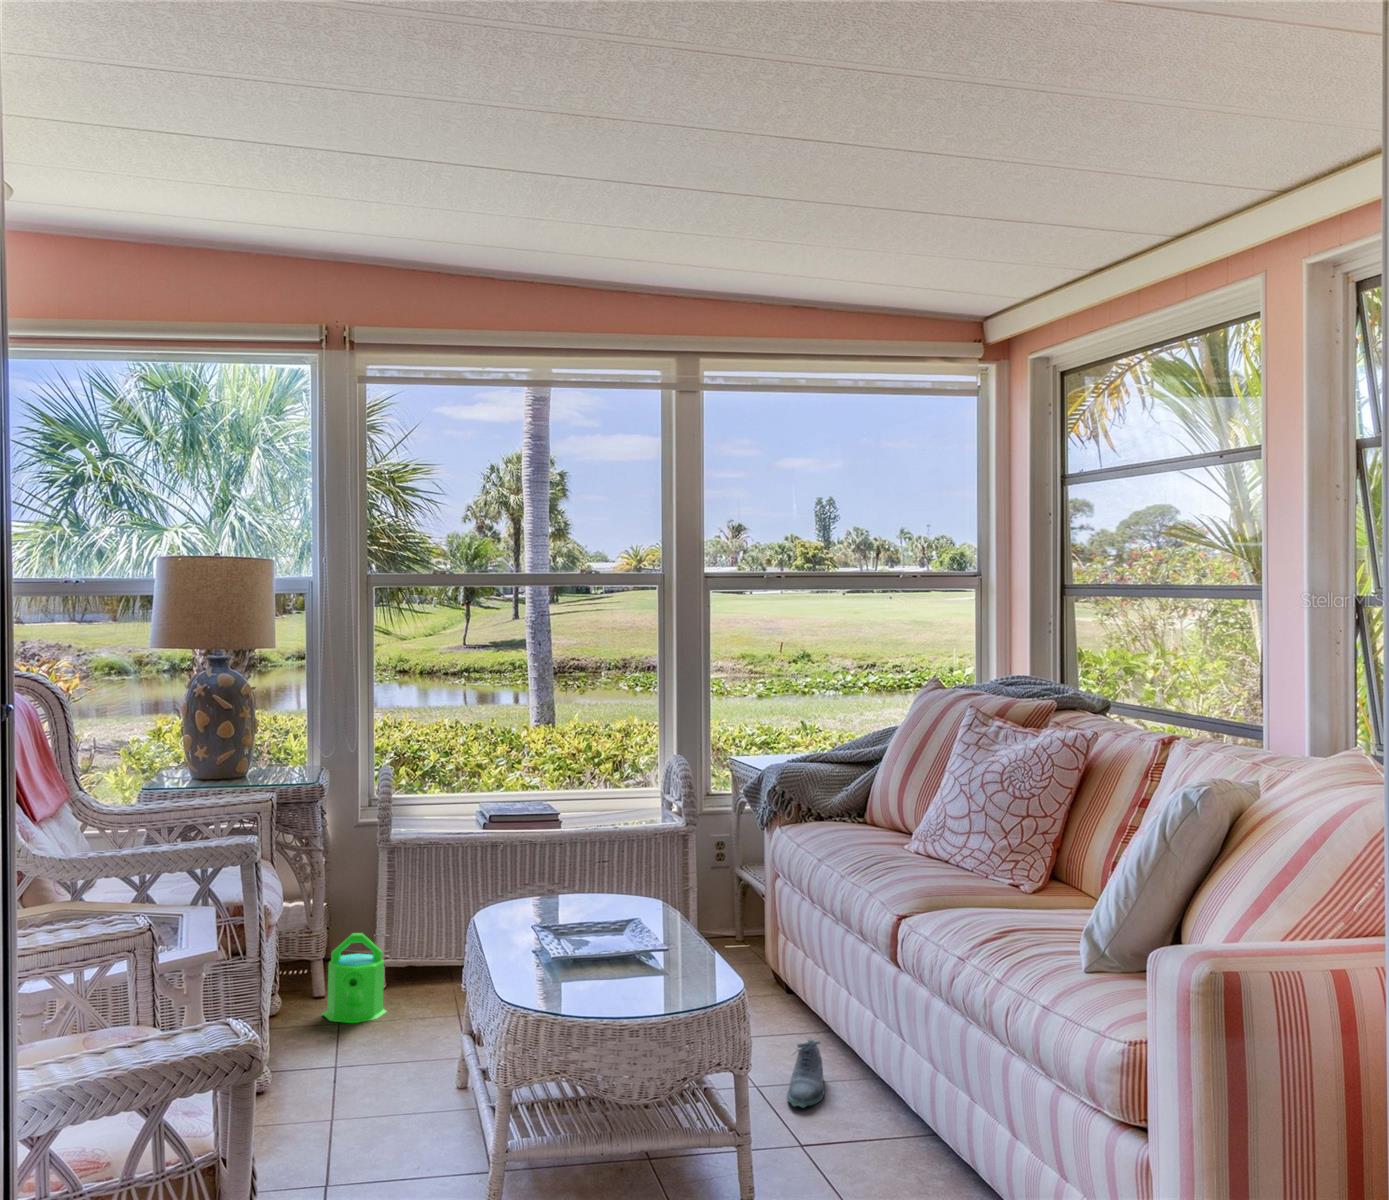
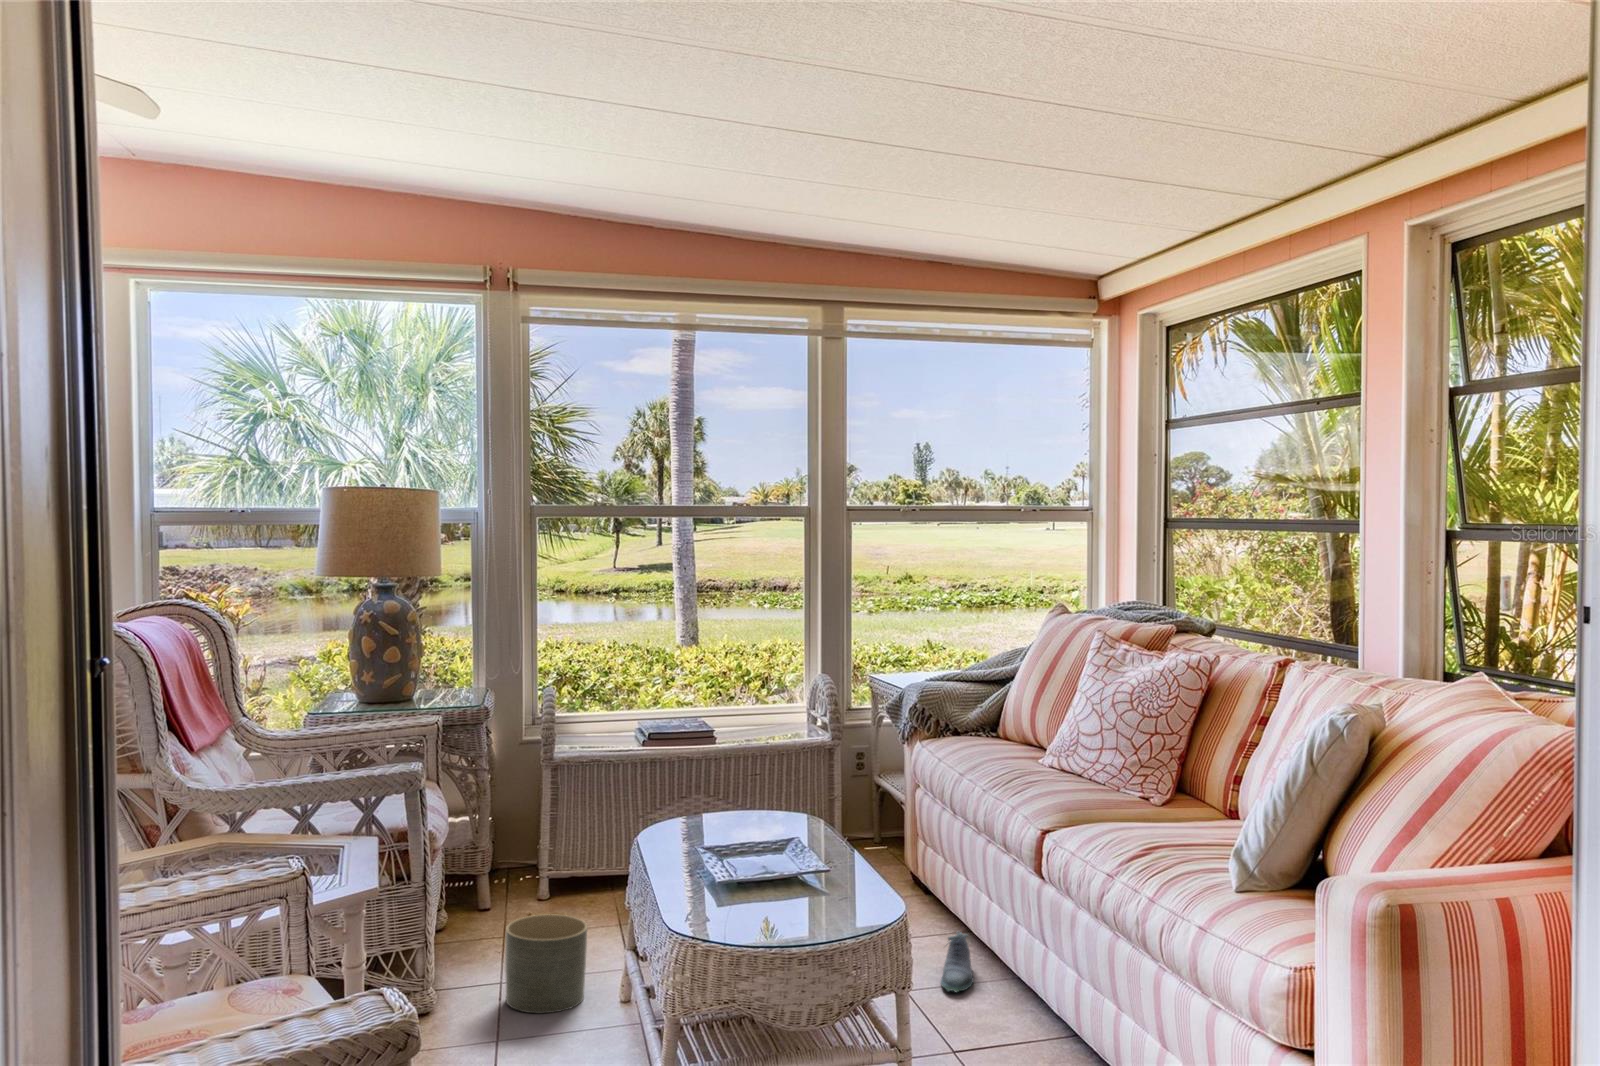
watering can: present [322,933,386,1023] -> none [503,840,563,922]
planter: none [298,1017,391,1129] -> present [505,914,587,1013]

